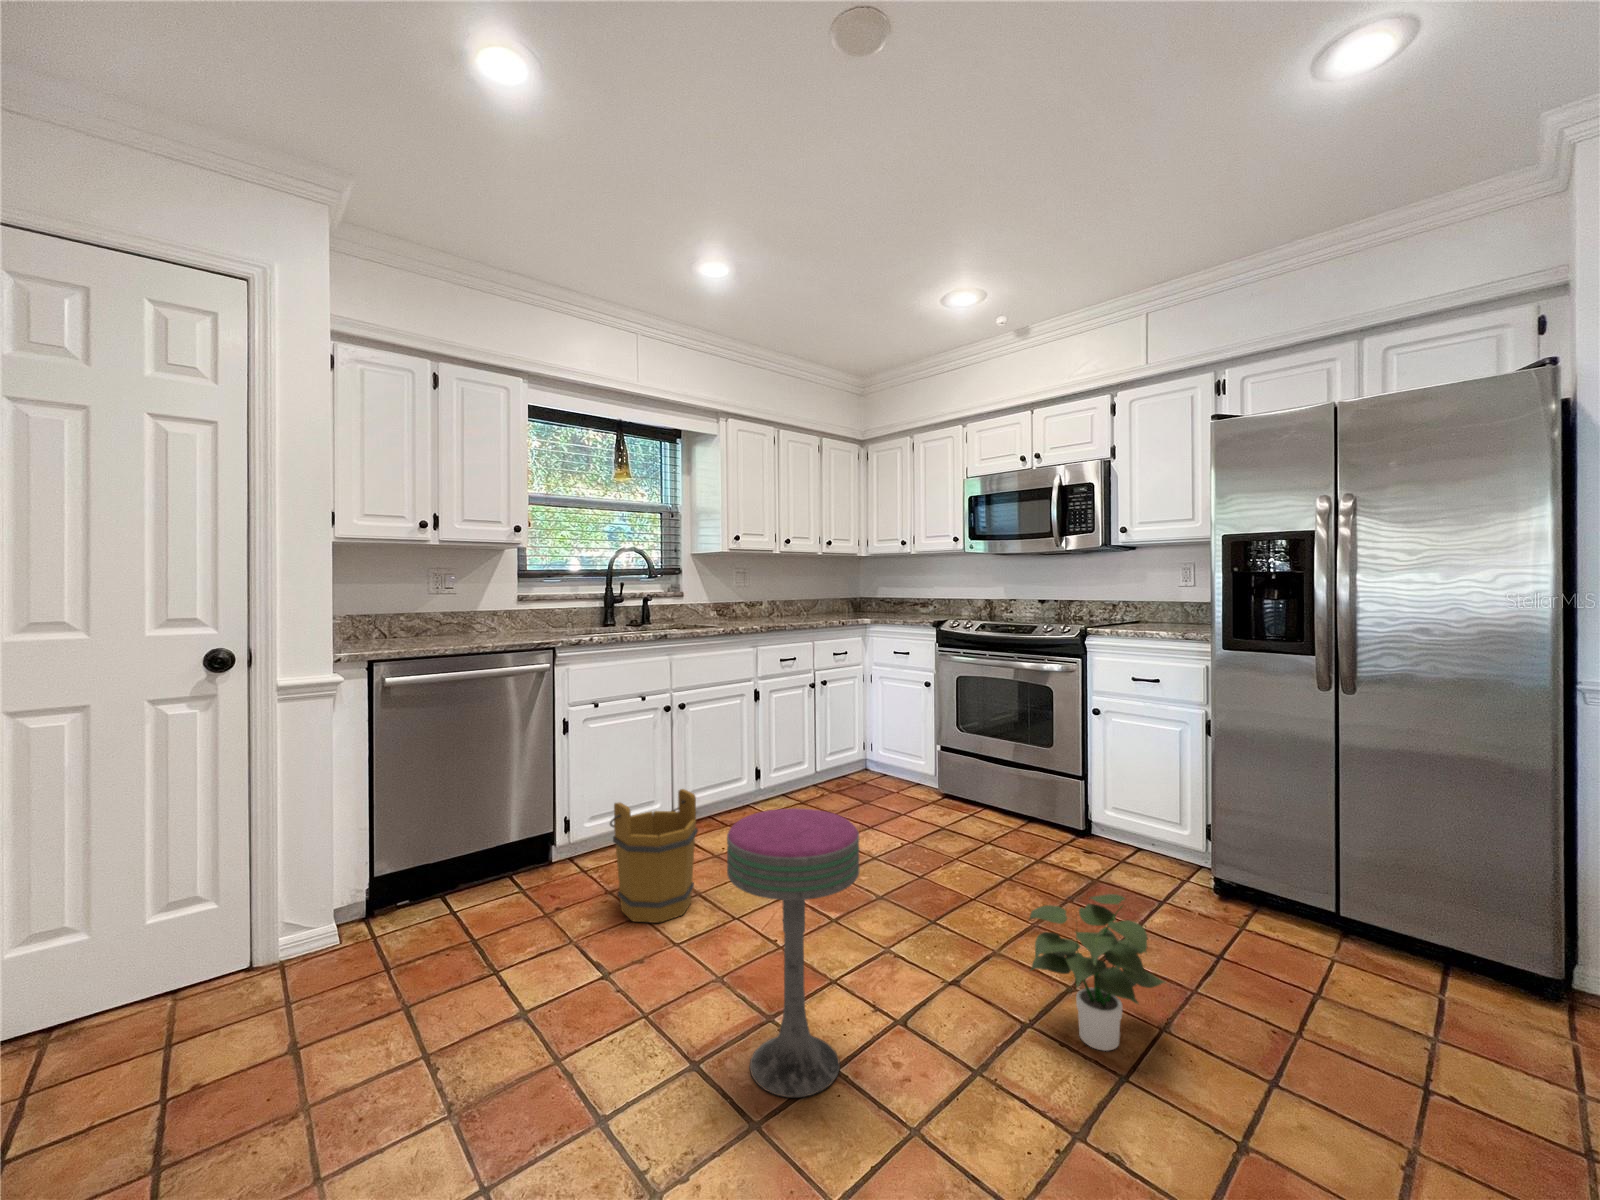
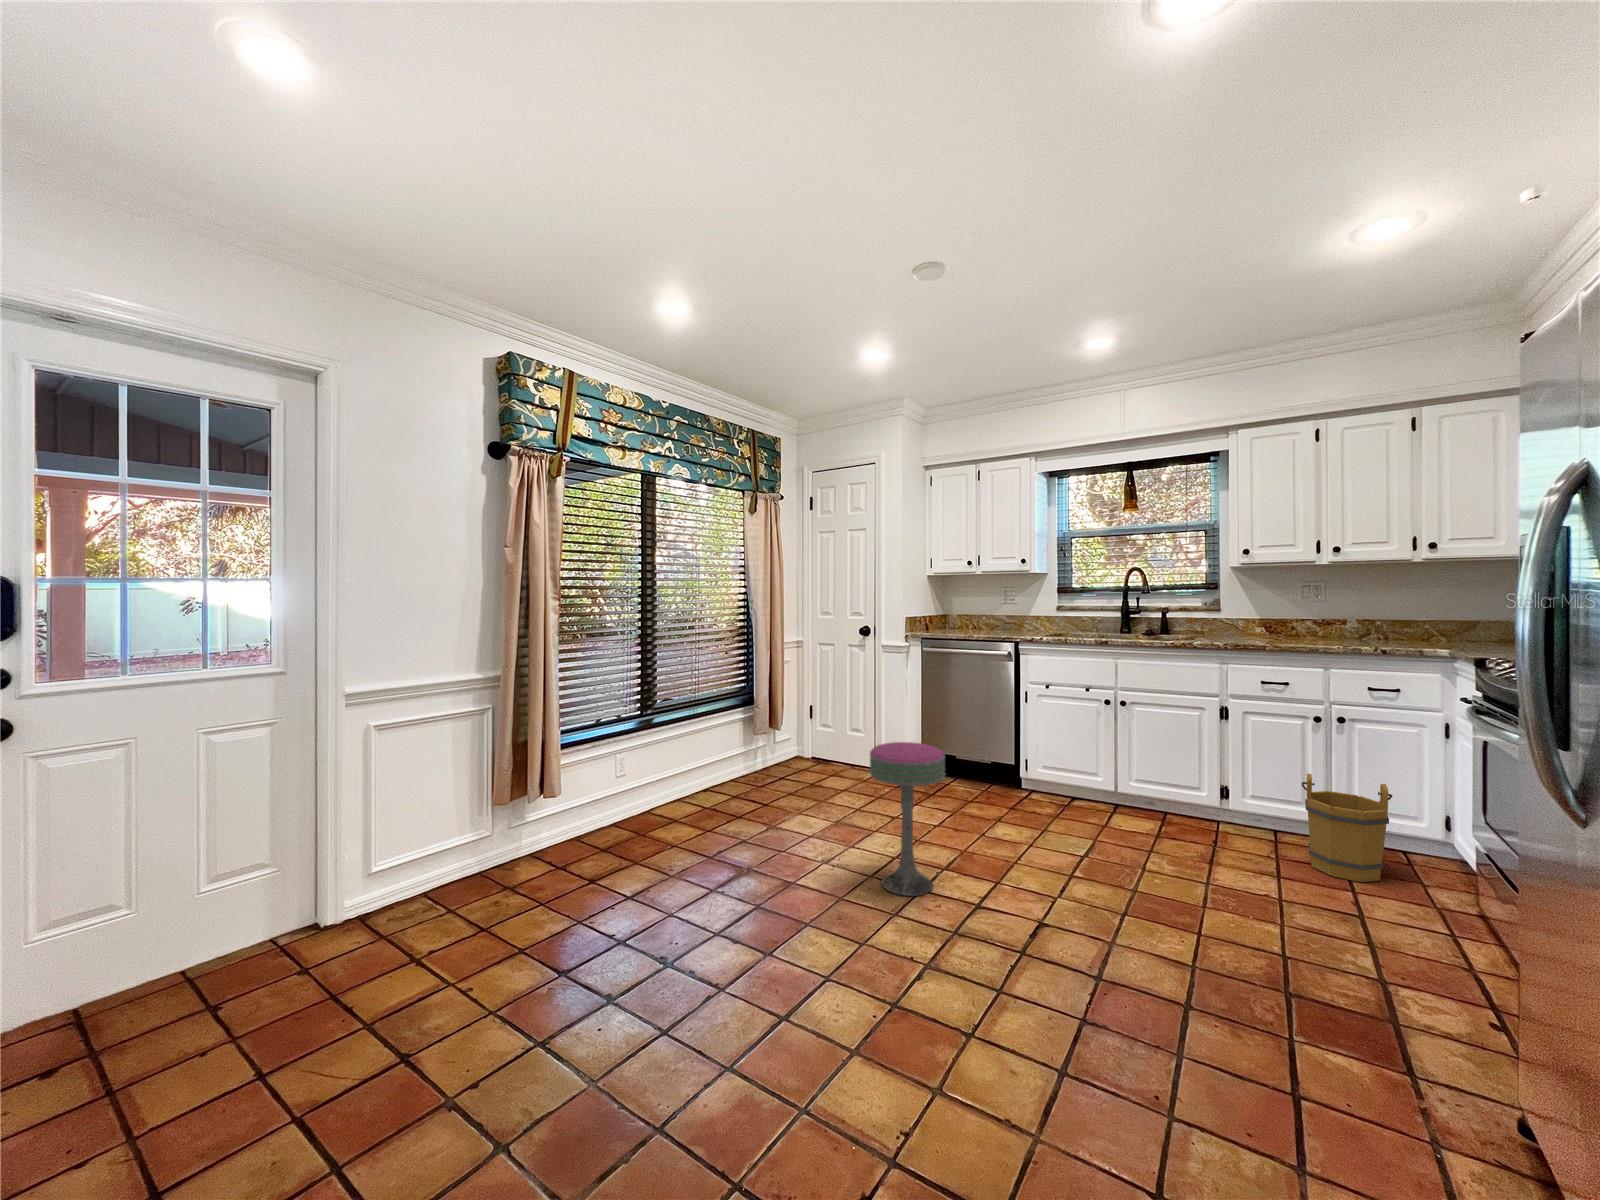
bucket: present [610,789,698,923] -> present [1302,773,1392,882]
potted plant: present [1029,894,1165,1051] -> none [990,878,1098,998]

